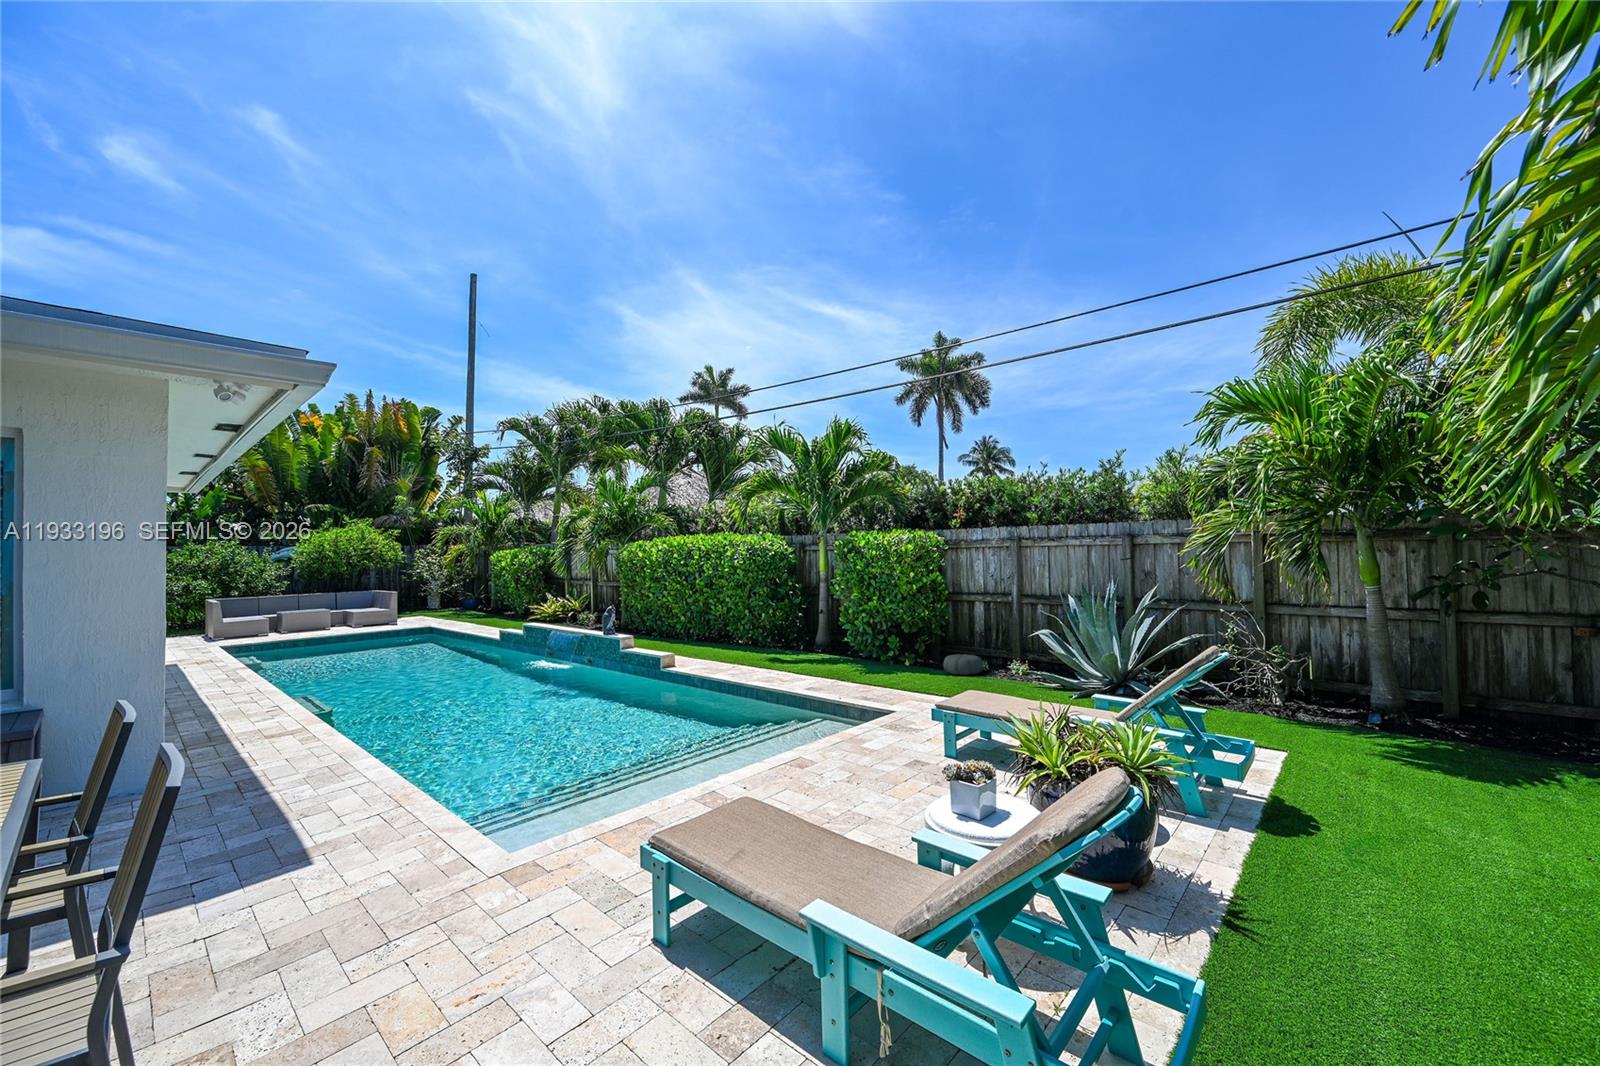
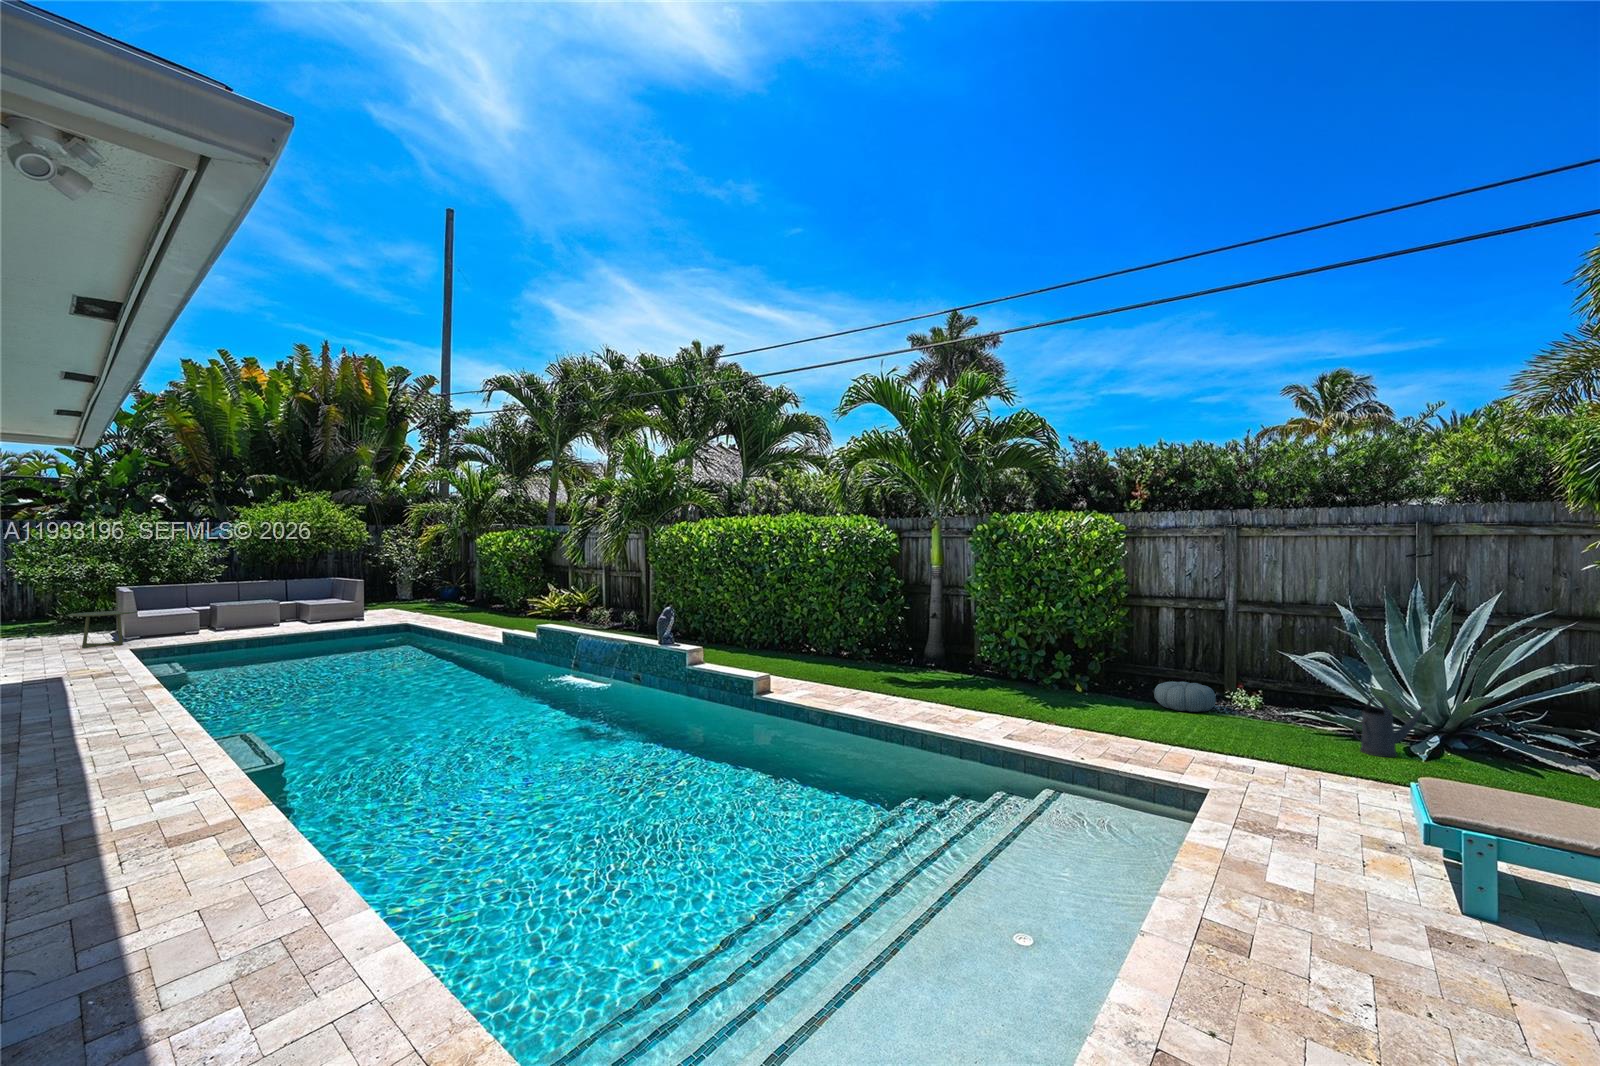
round table: none [171,618,223,646] -> present [68,611,138,648]
watering can: none [1033,658,1081,698] -> present [1353,697,1426,757]

